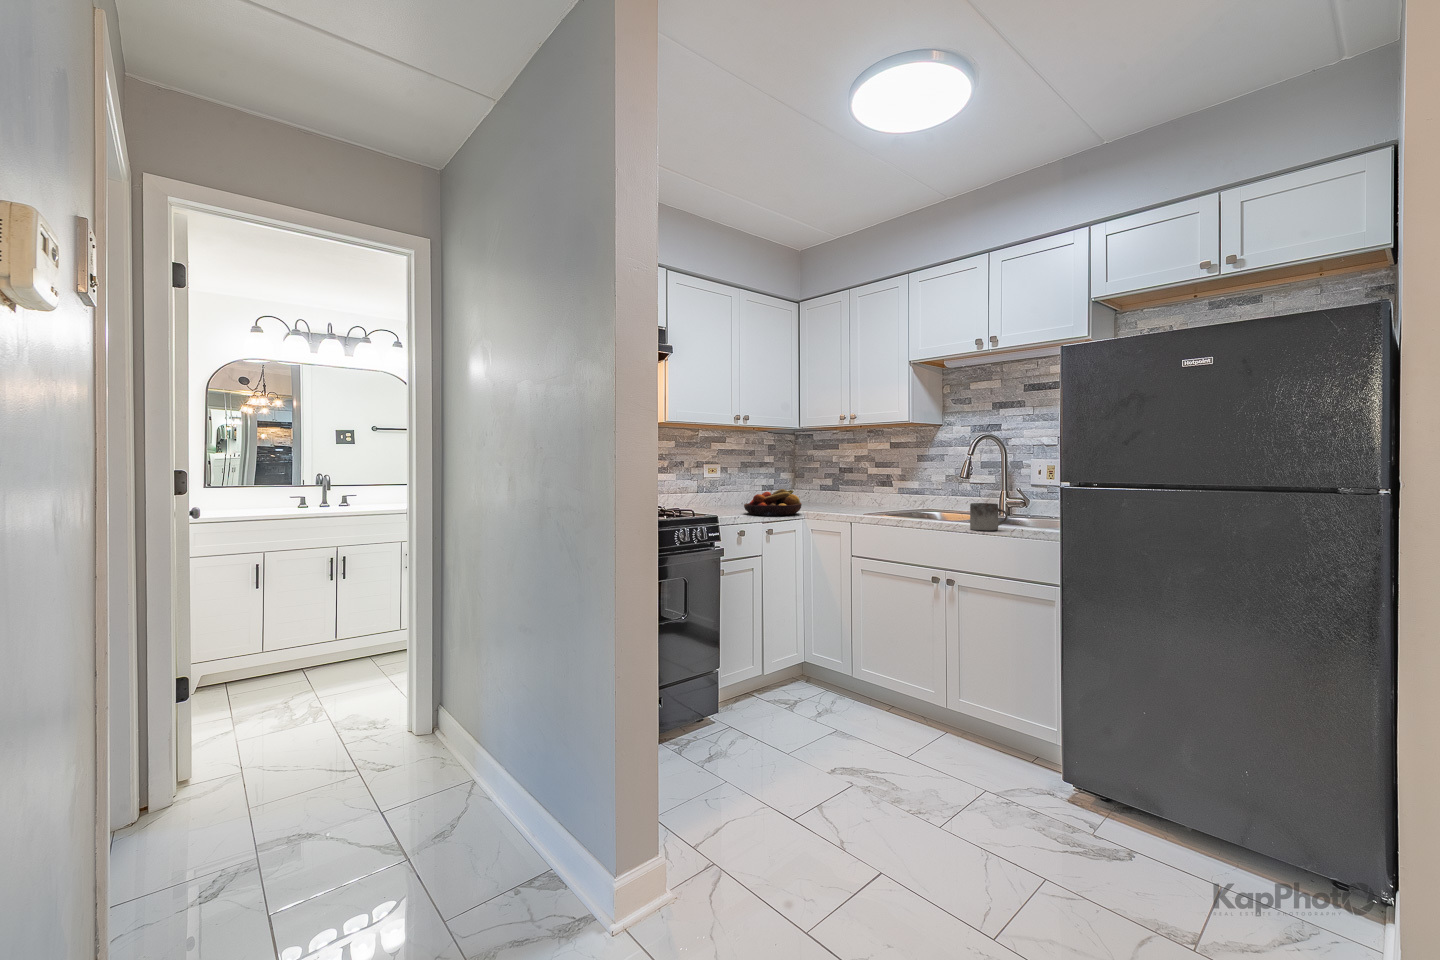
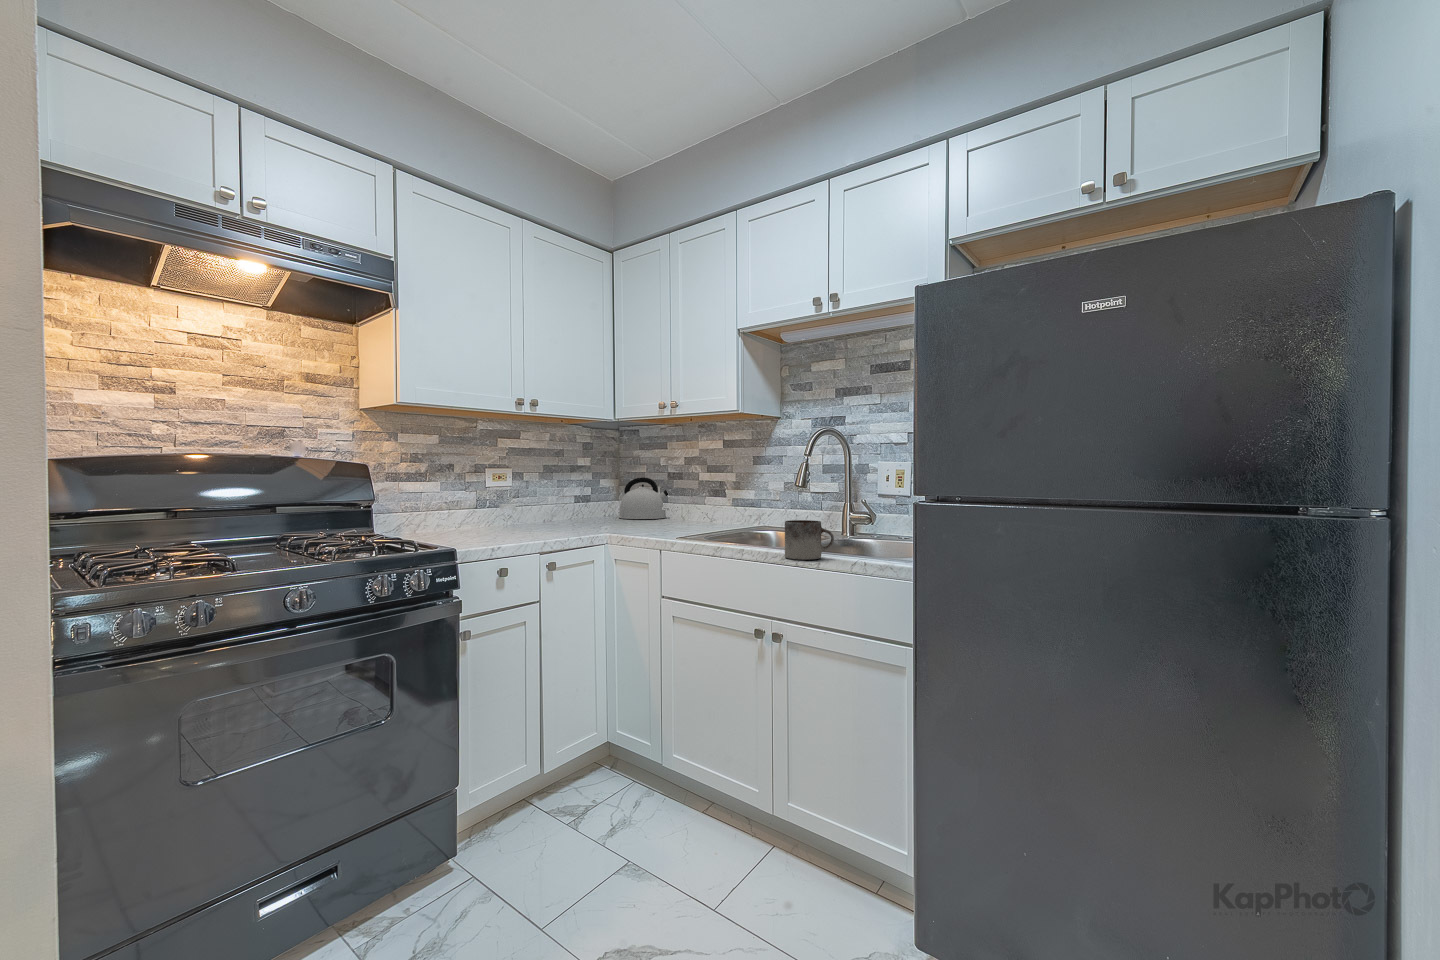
kettle: none [799,472,842,506] -> present [619,477,668,519]
fruit bowl: present [744,489,802,516] -> none [515,500,594,536]

